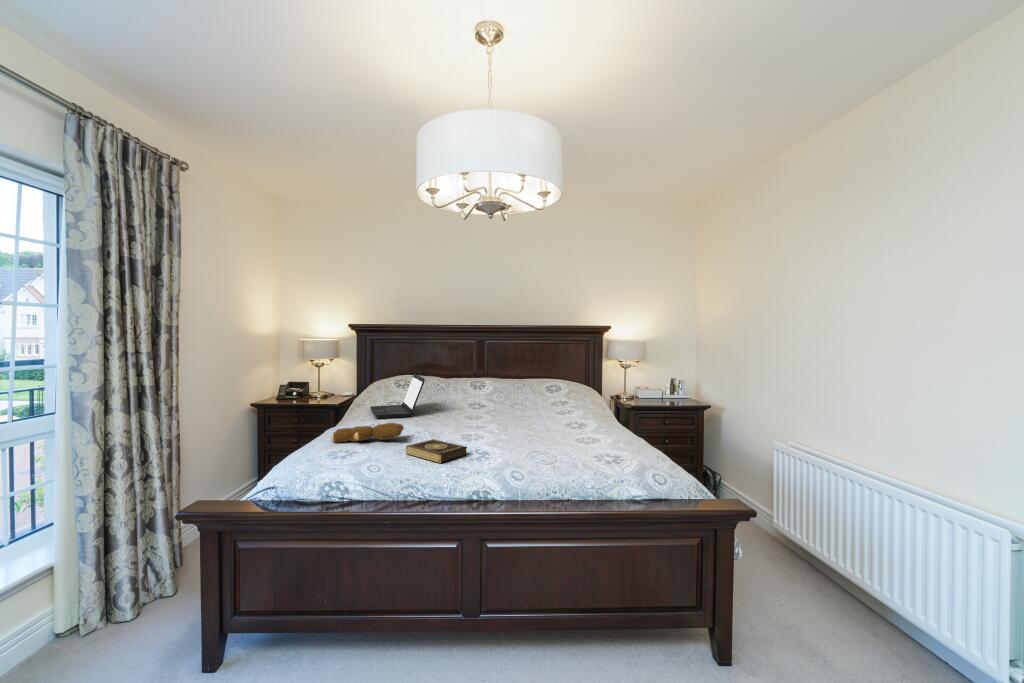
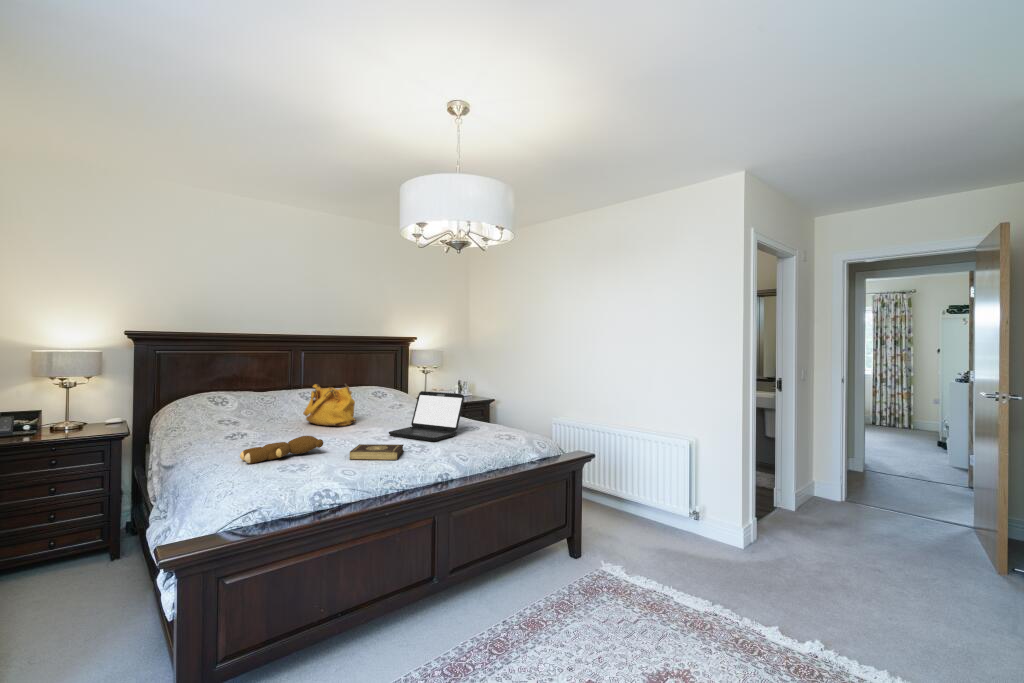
handbag: none [450,373,499,417] -> present [303,384,356,426]
laptop: present [370,374,425,418] -> present [389,391,464,441]

